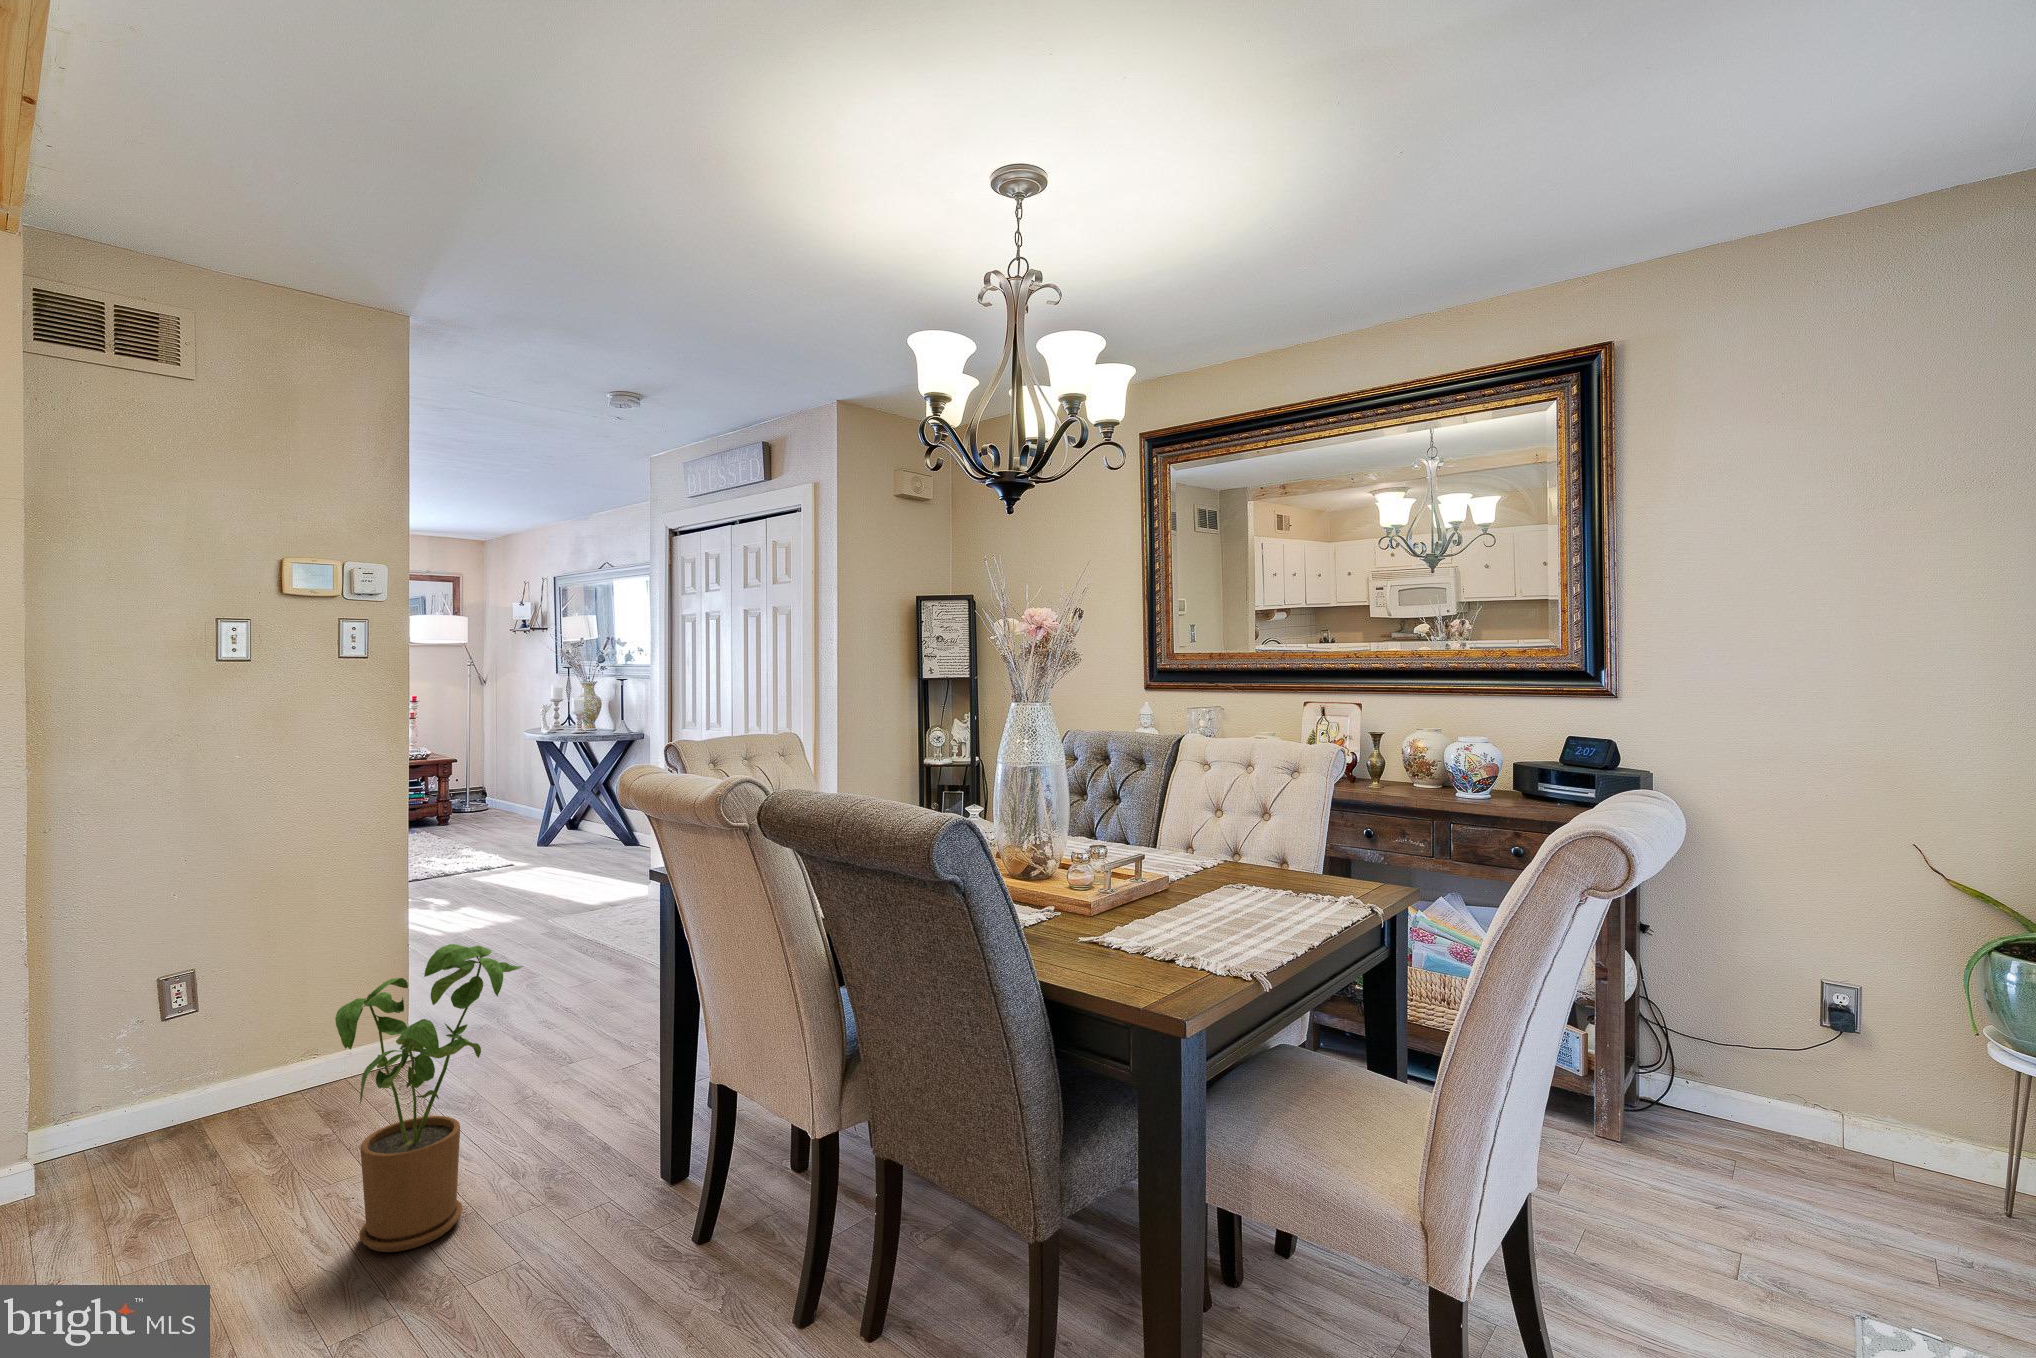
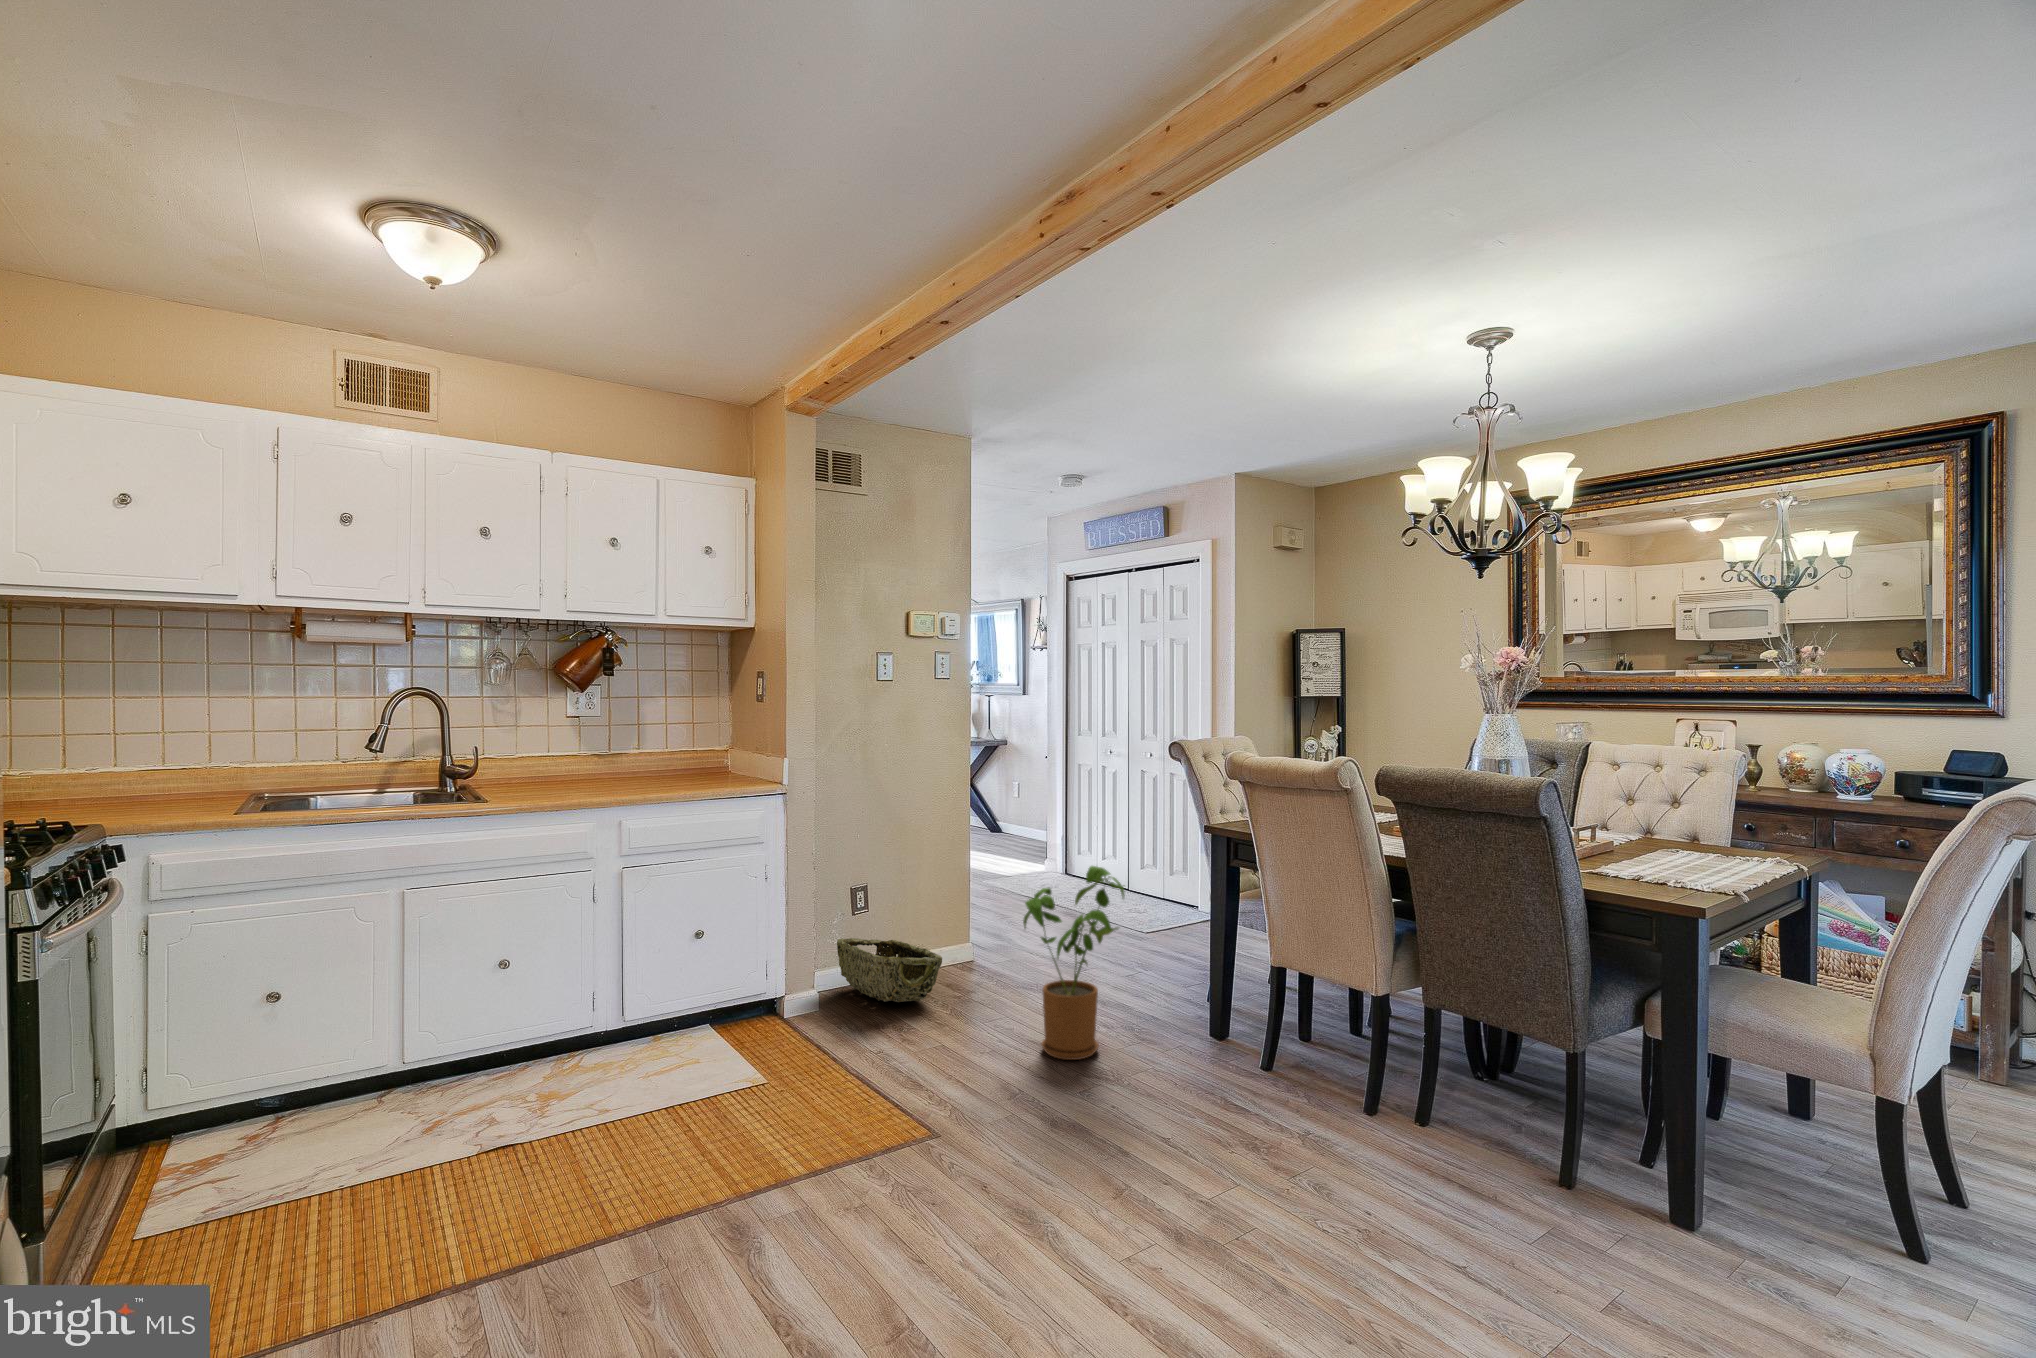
woven basket: none [125,1048,291,1161] -> present [837,938,942,1002]

